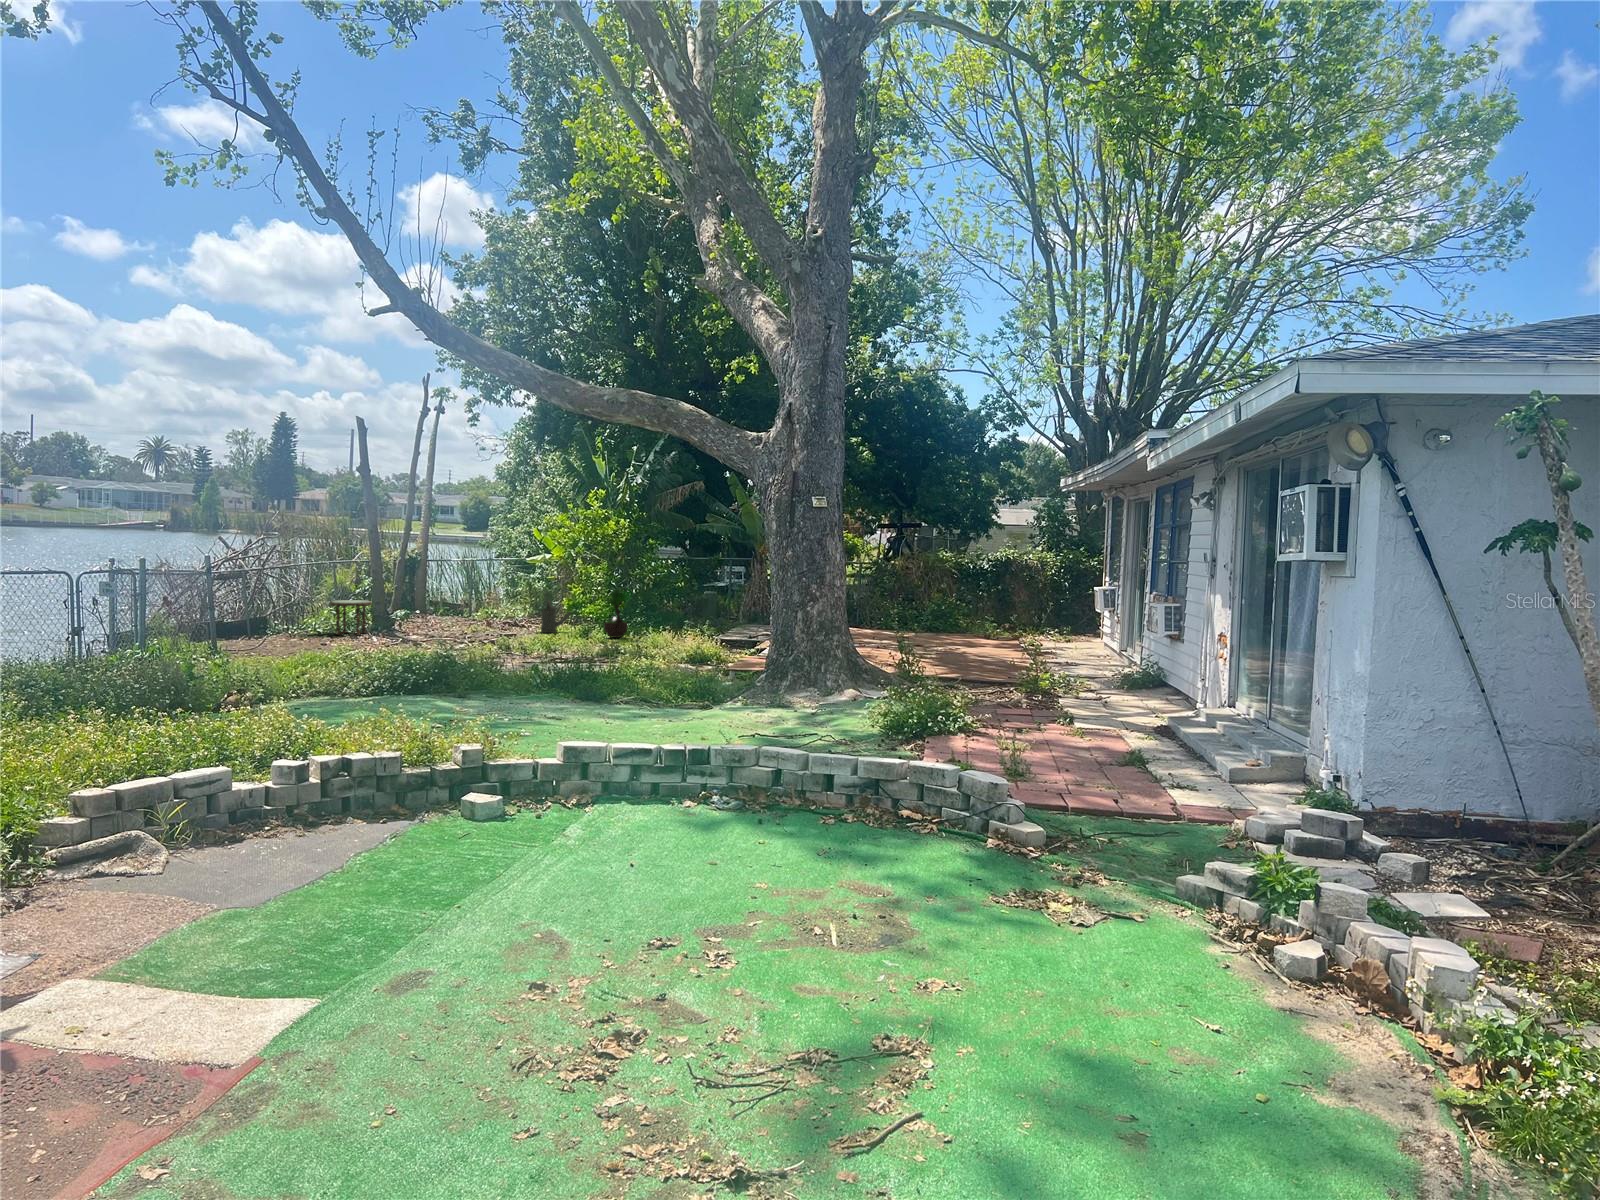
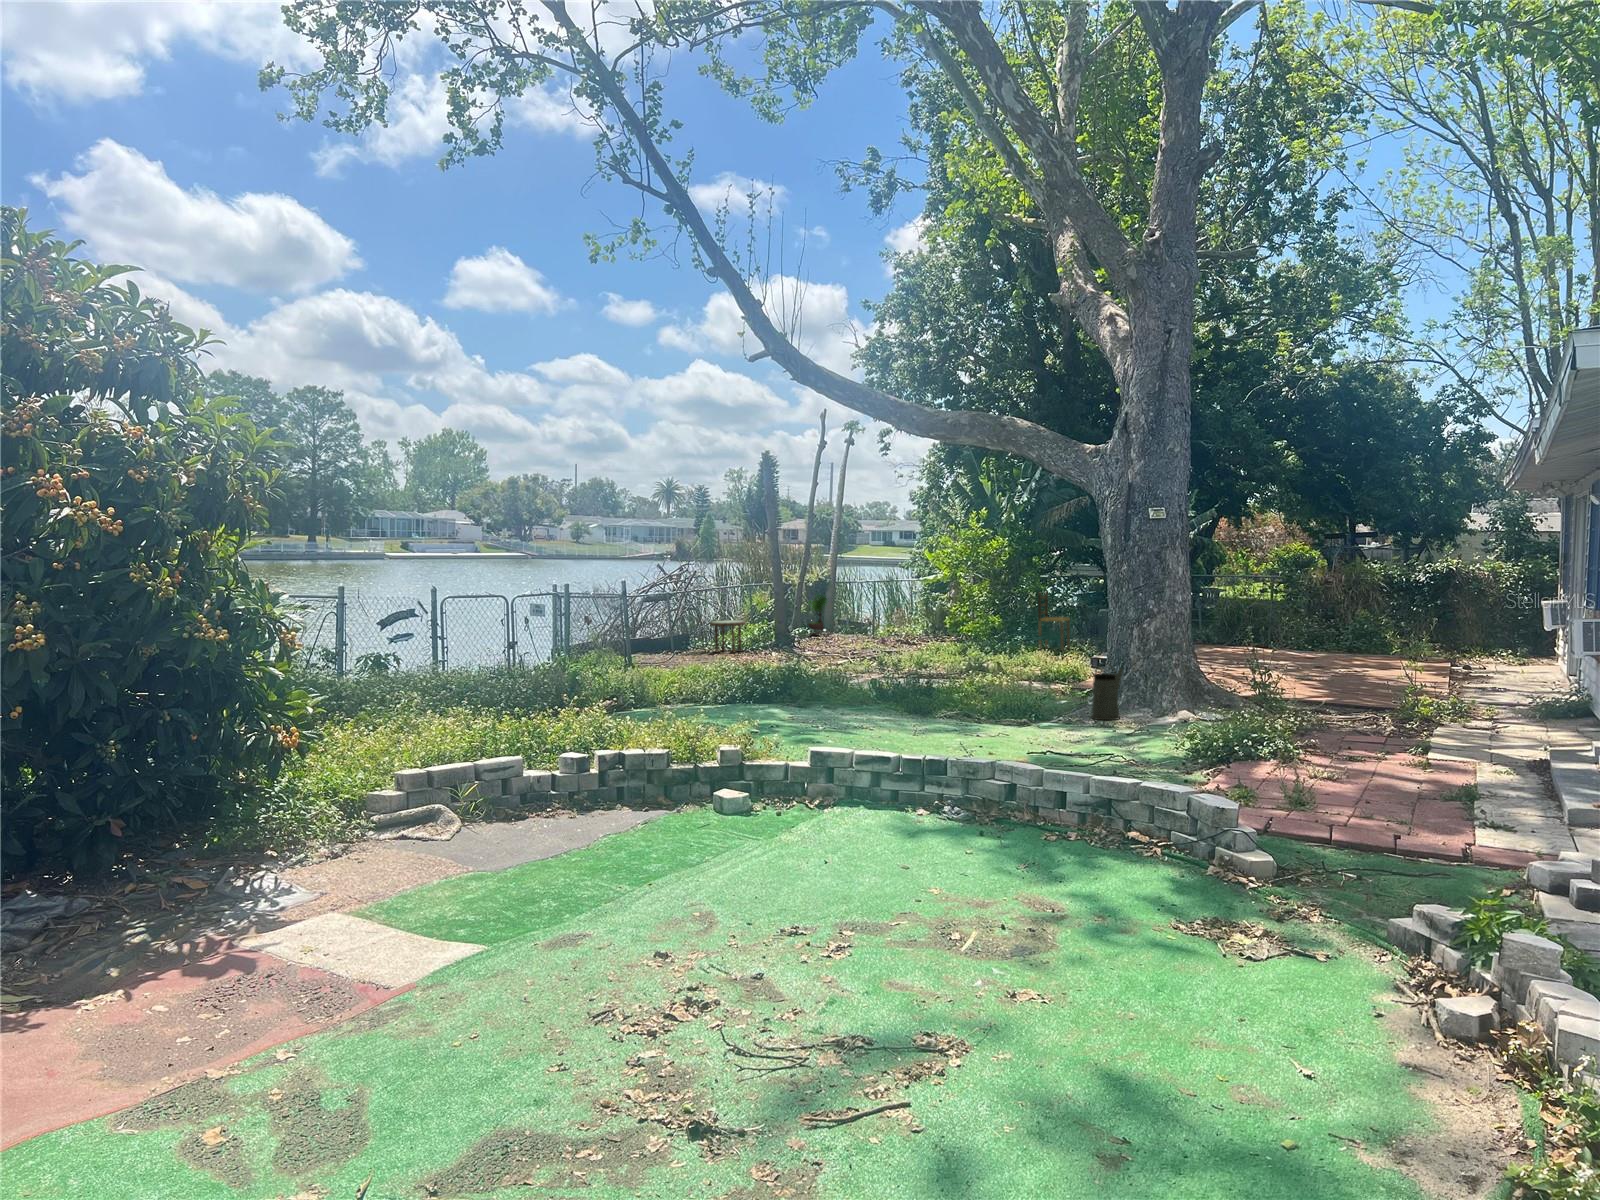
chair: none [676,577,705,634] -> present [1038,591,1070,651]
potted tree: present [604,587,631,638] -> present [808,595,827,636]
watering can: present [541,601,571,633] -> present [1091,665,1123,720]

